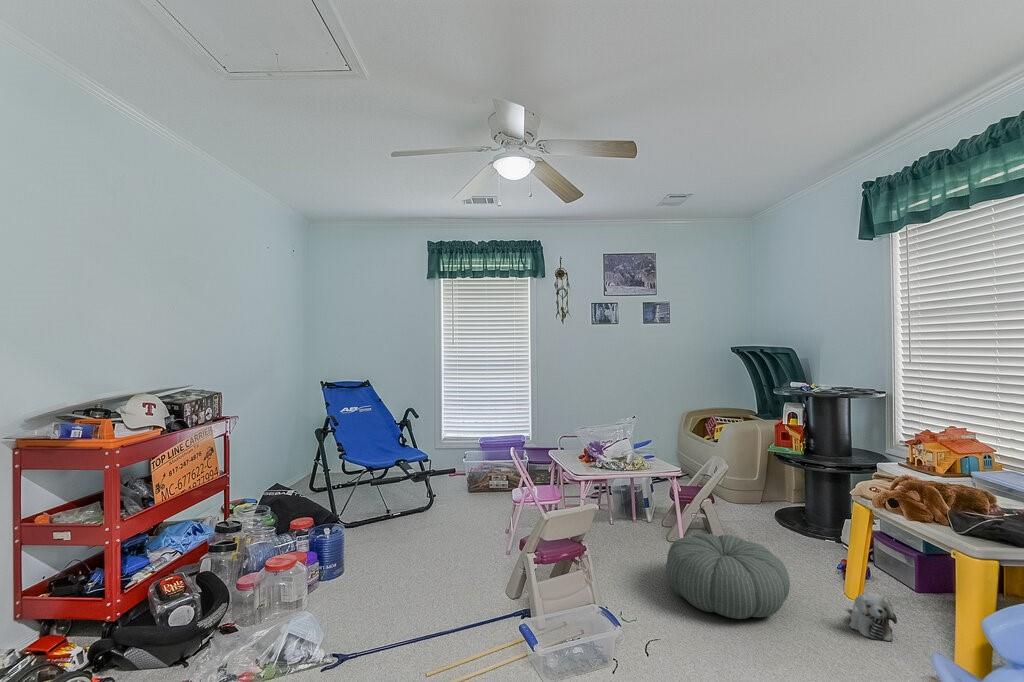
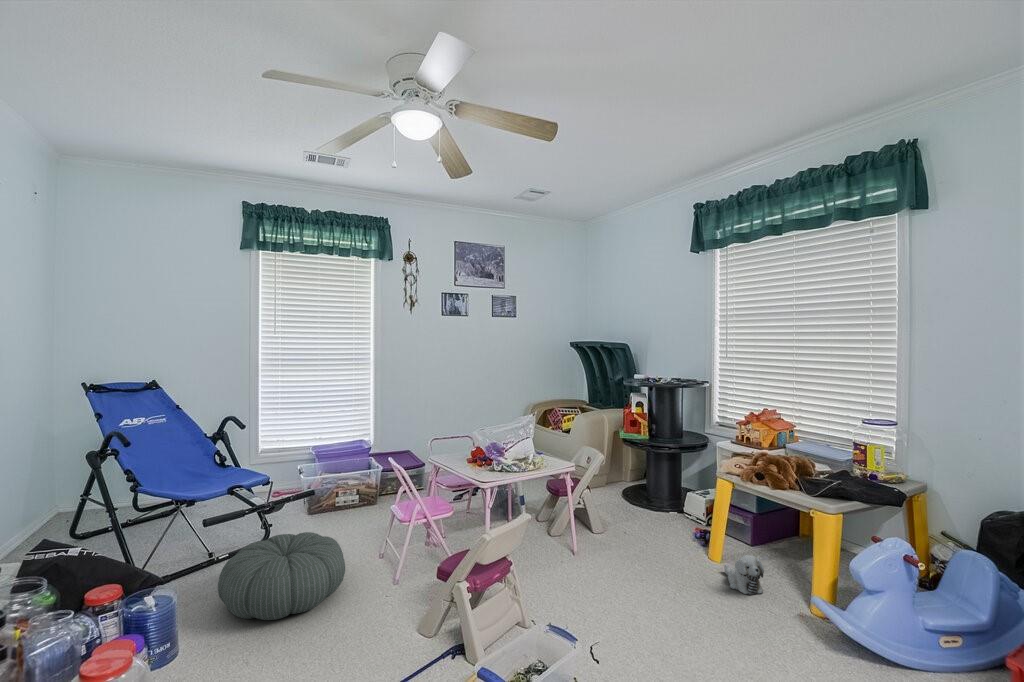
pouf: present [666,533,790,619] -> present [218,532,345,620]

